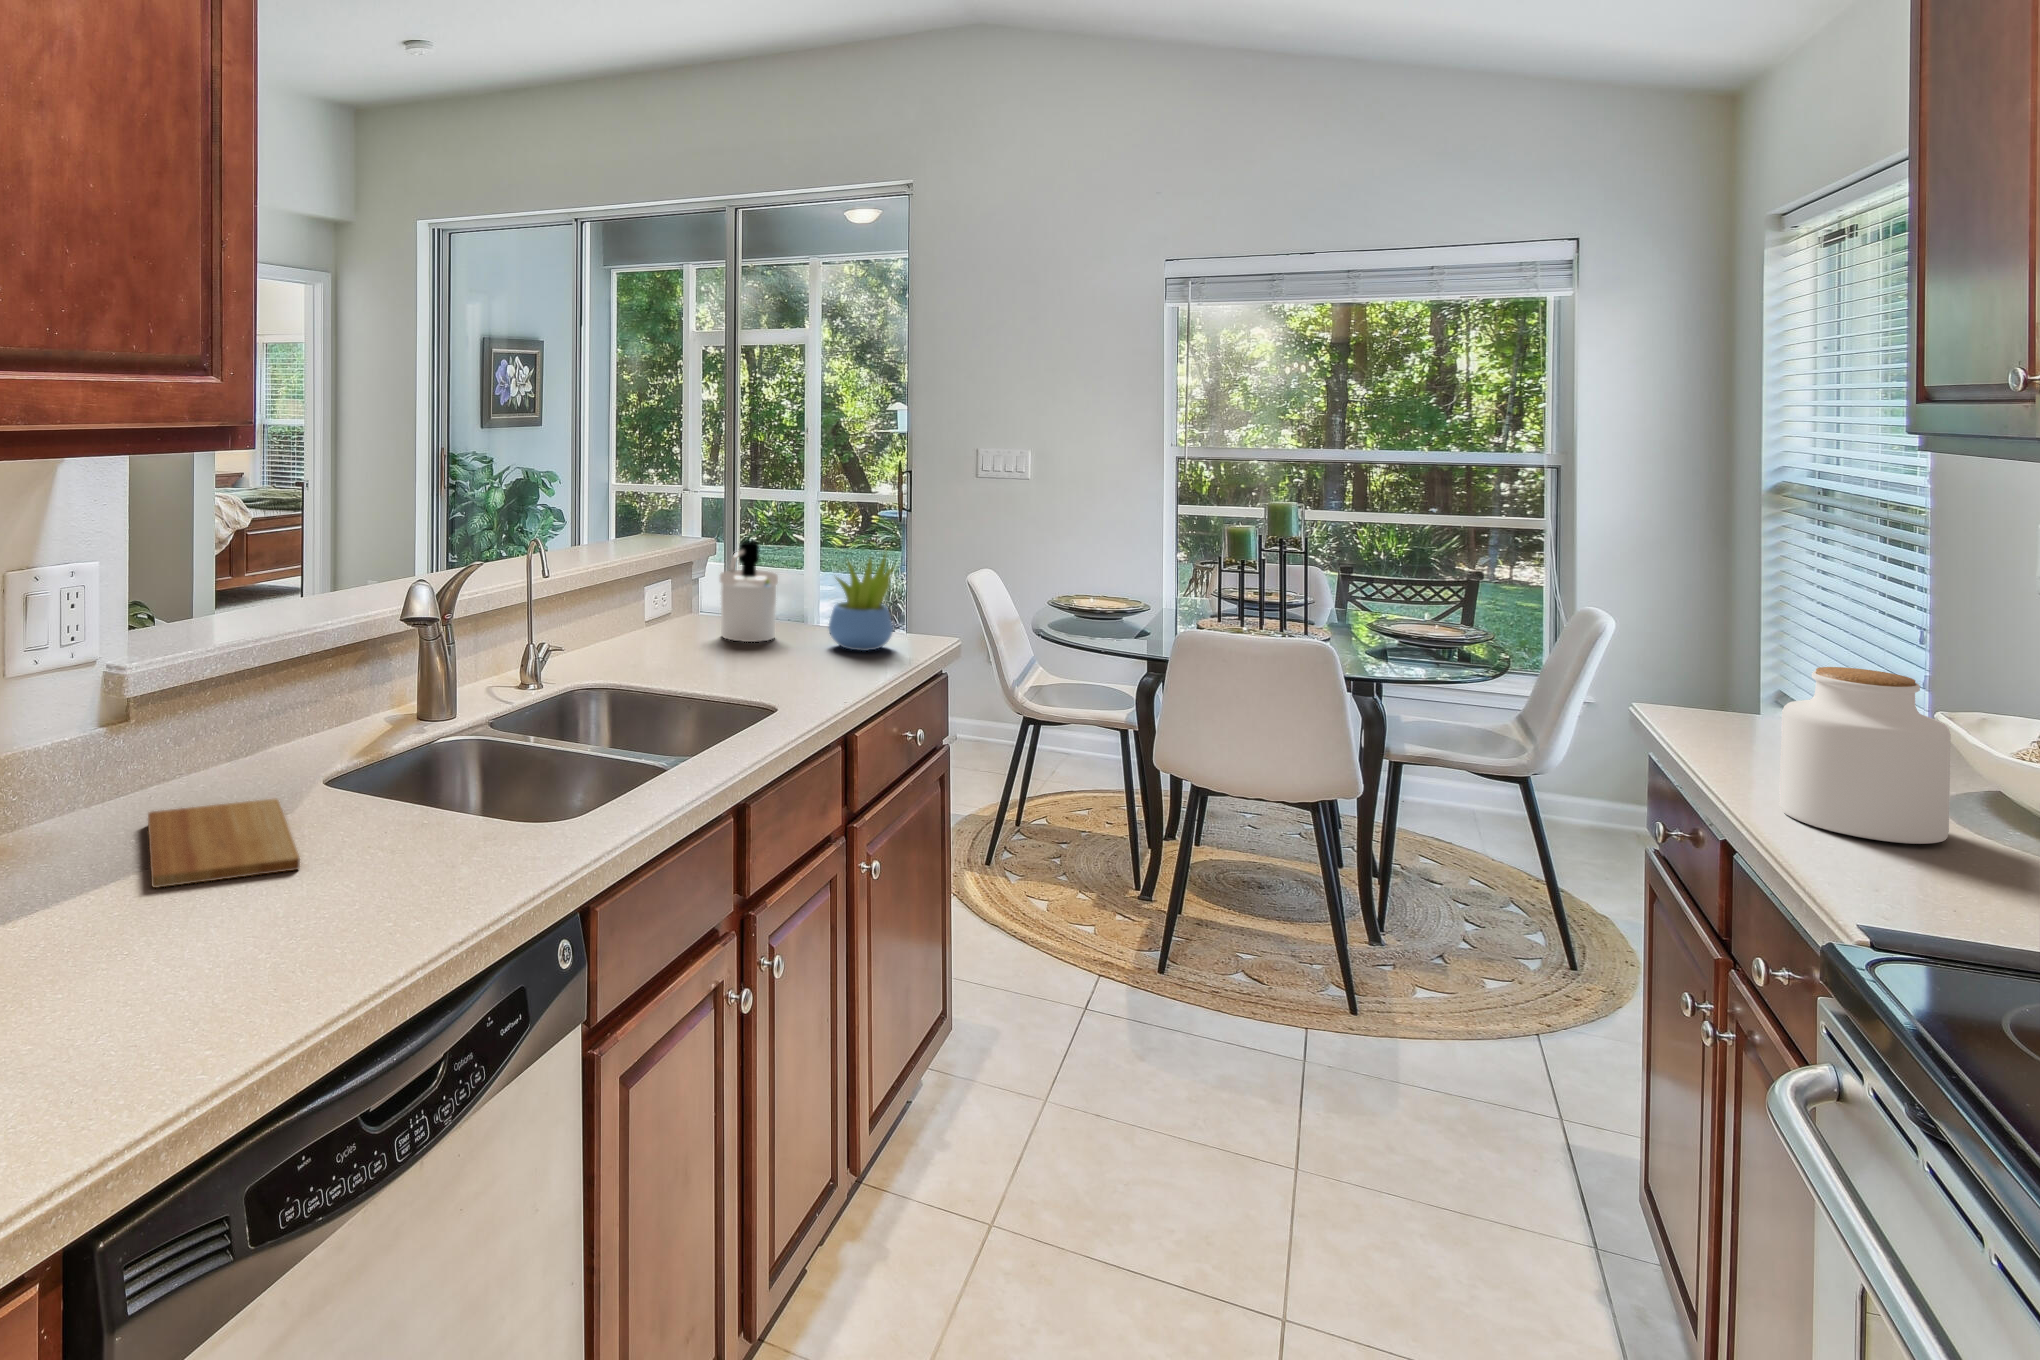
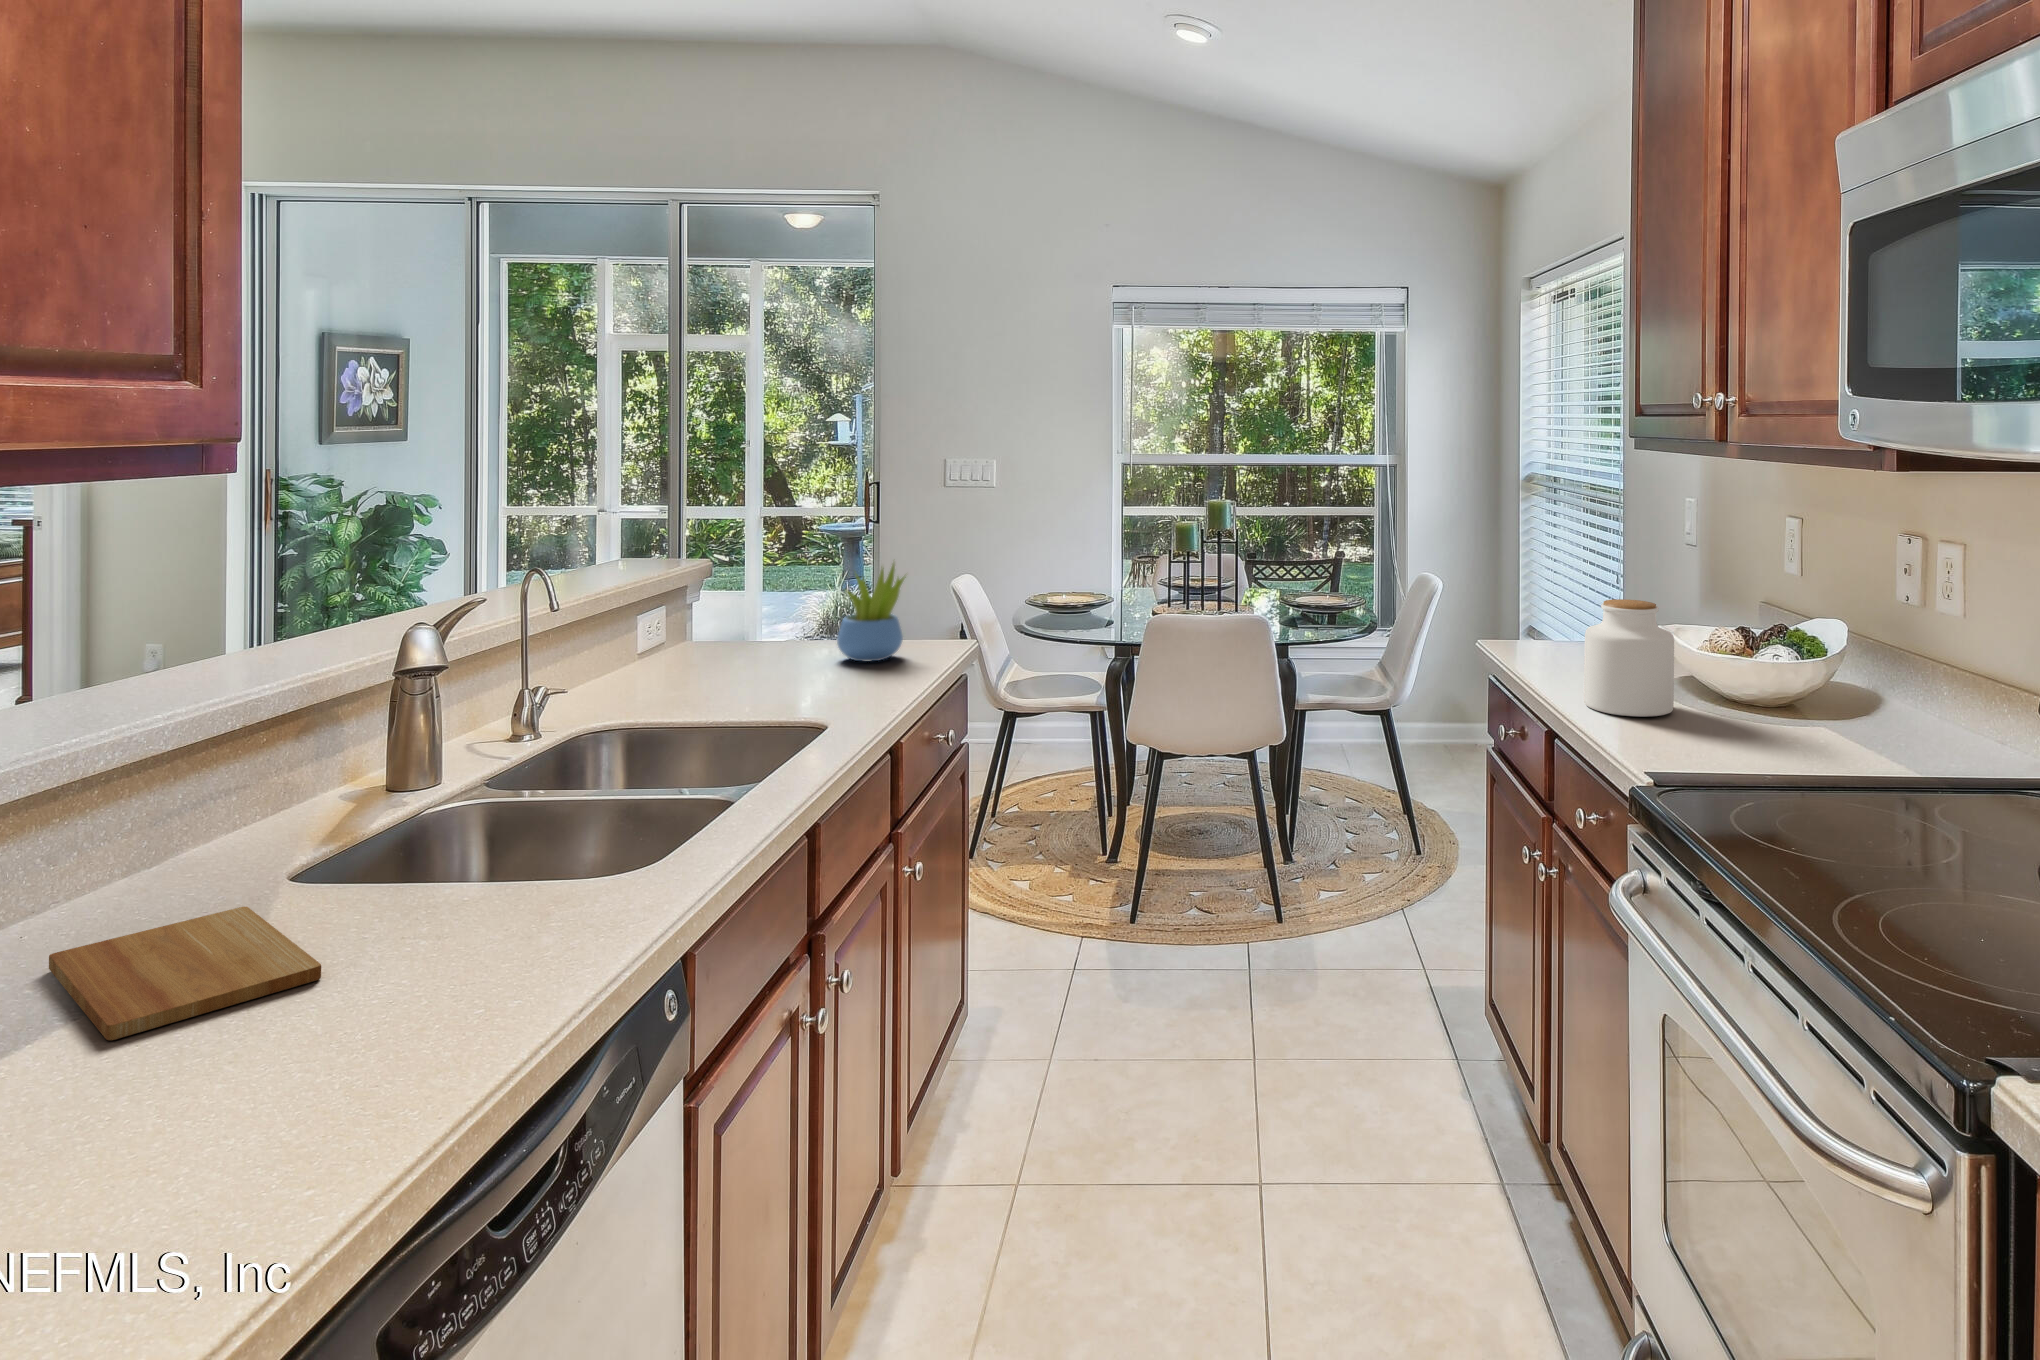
soap dispenser: present [720,541,778,642] -> none [716,560,780,665]

